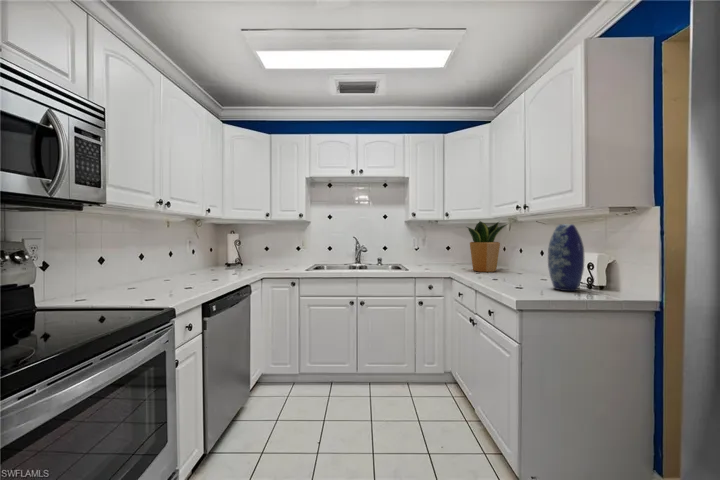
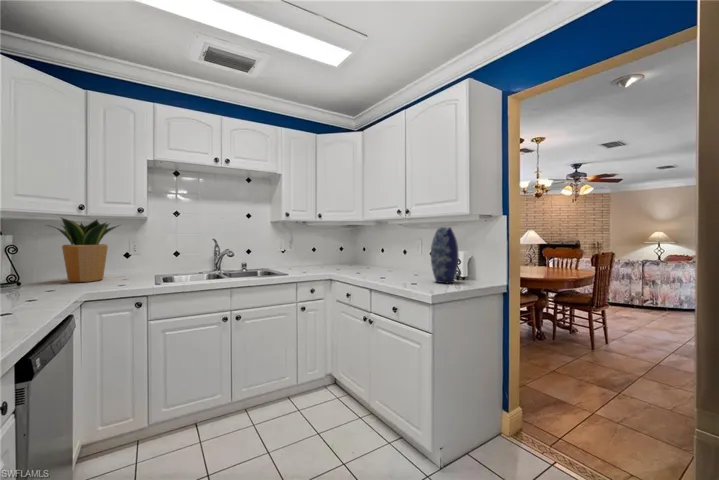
potted plant: present [467,221,506,272] -> present [54,218,119,282]

